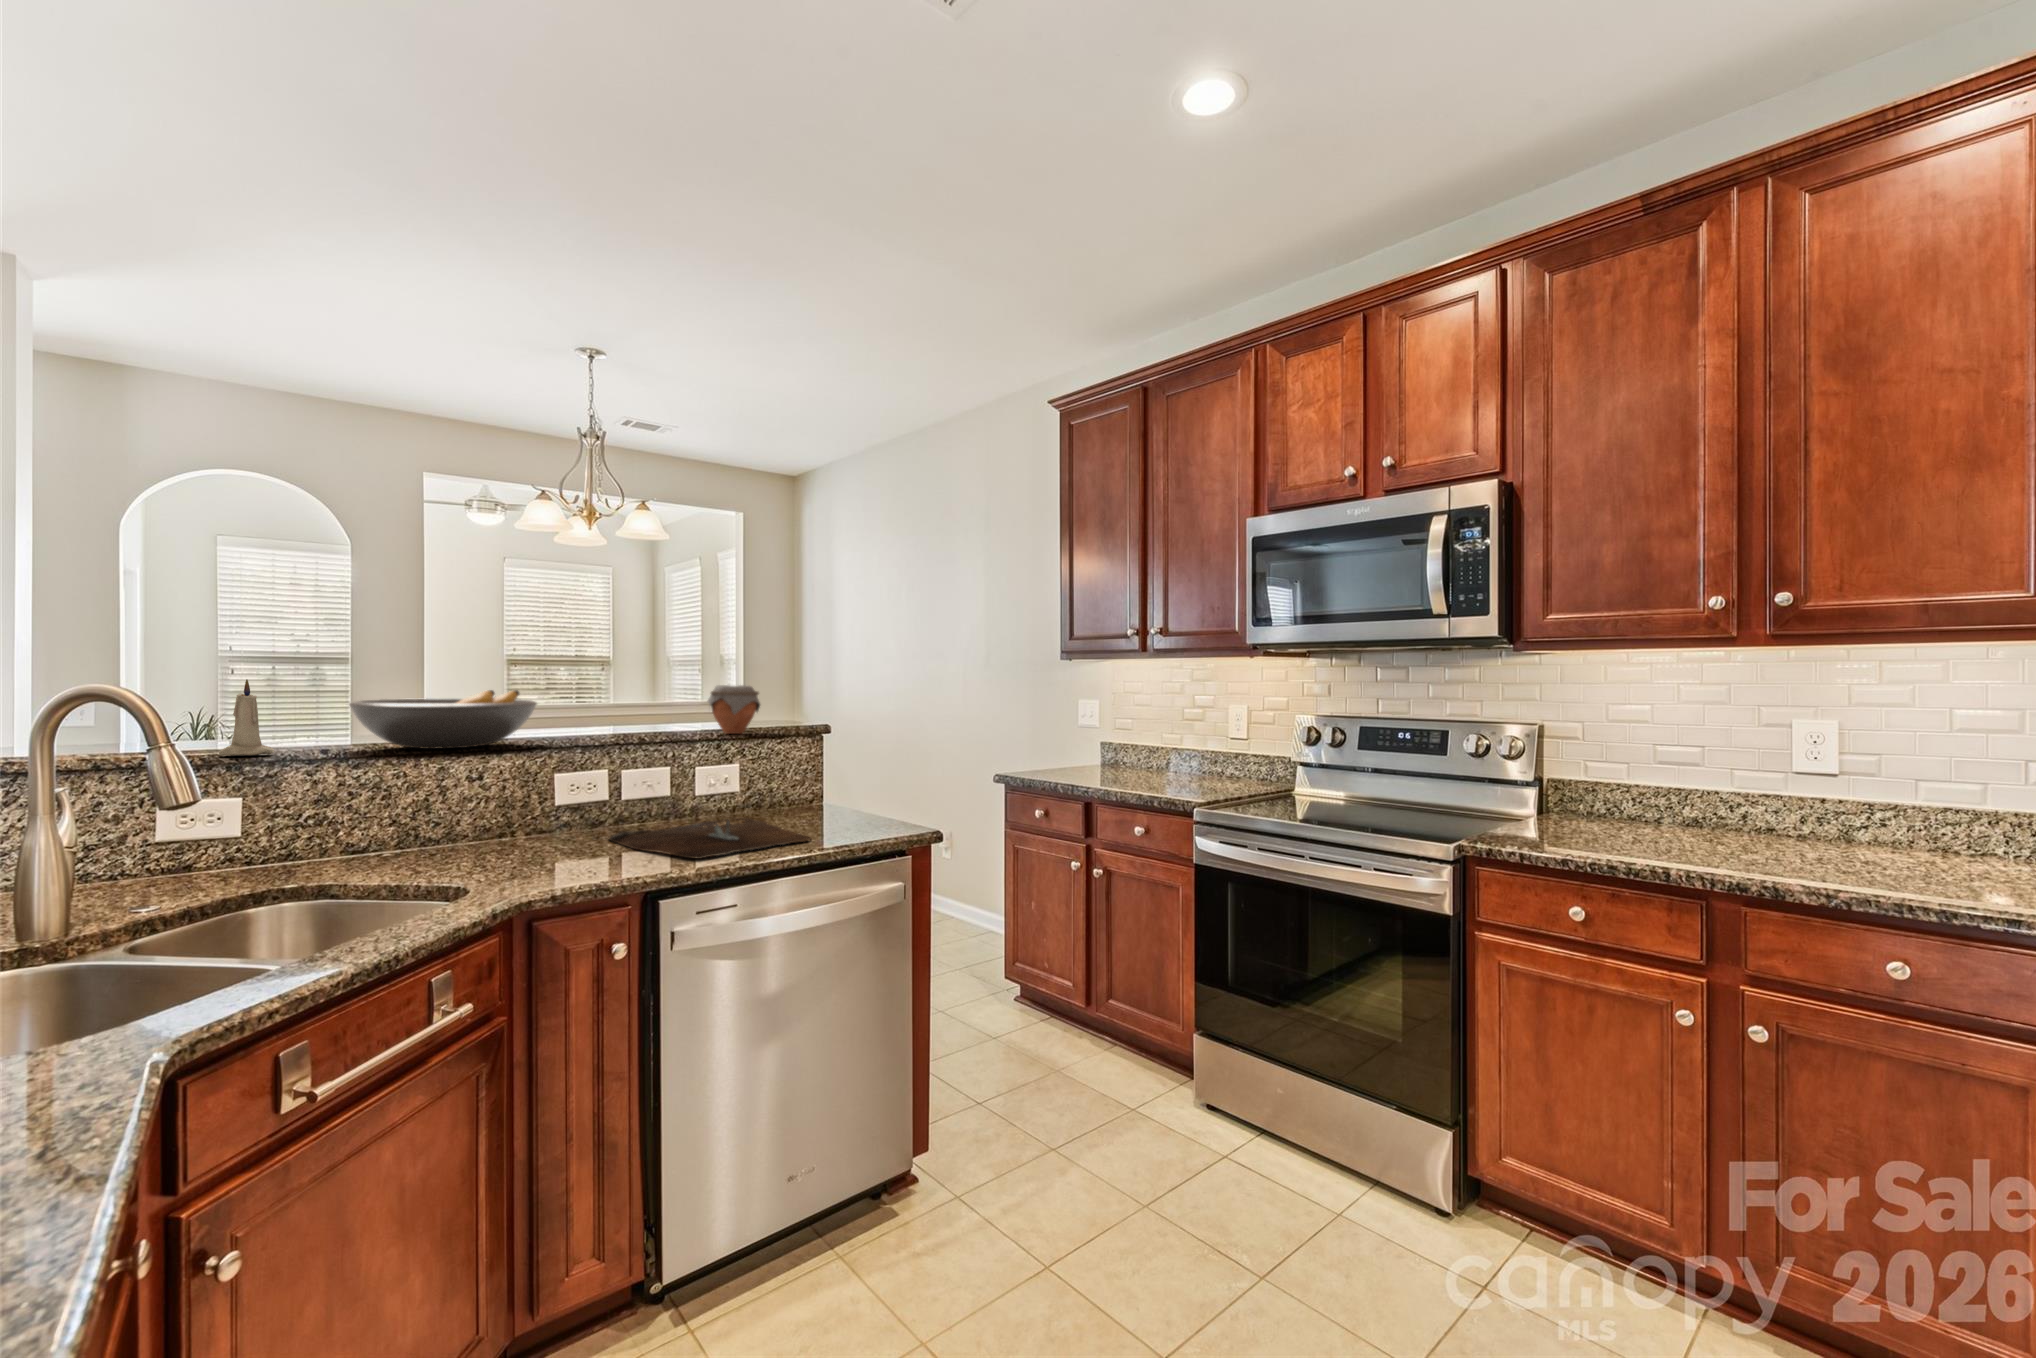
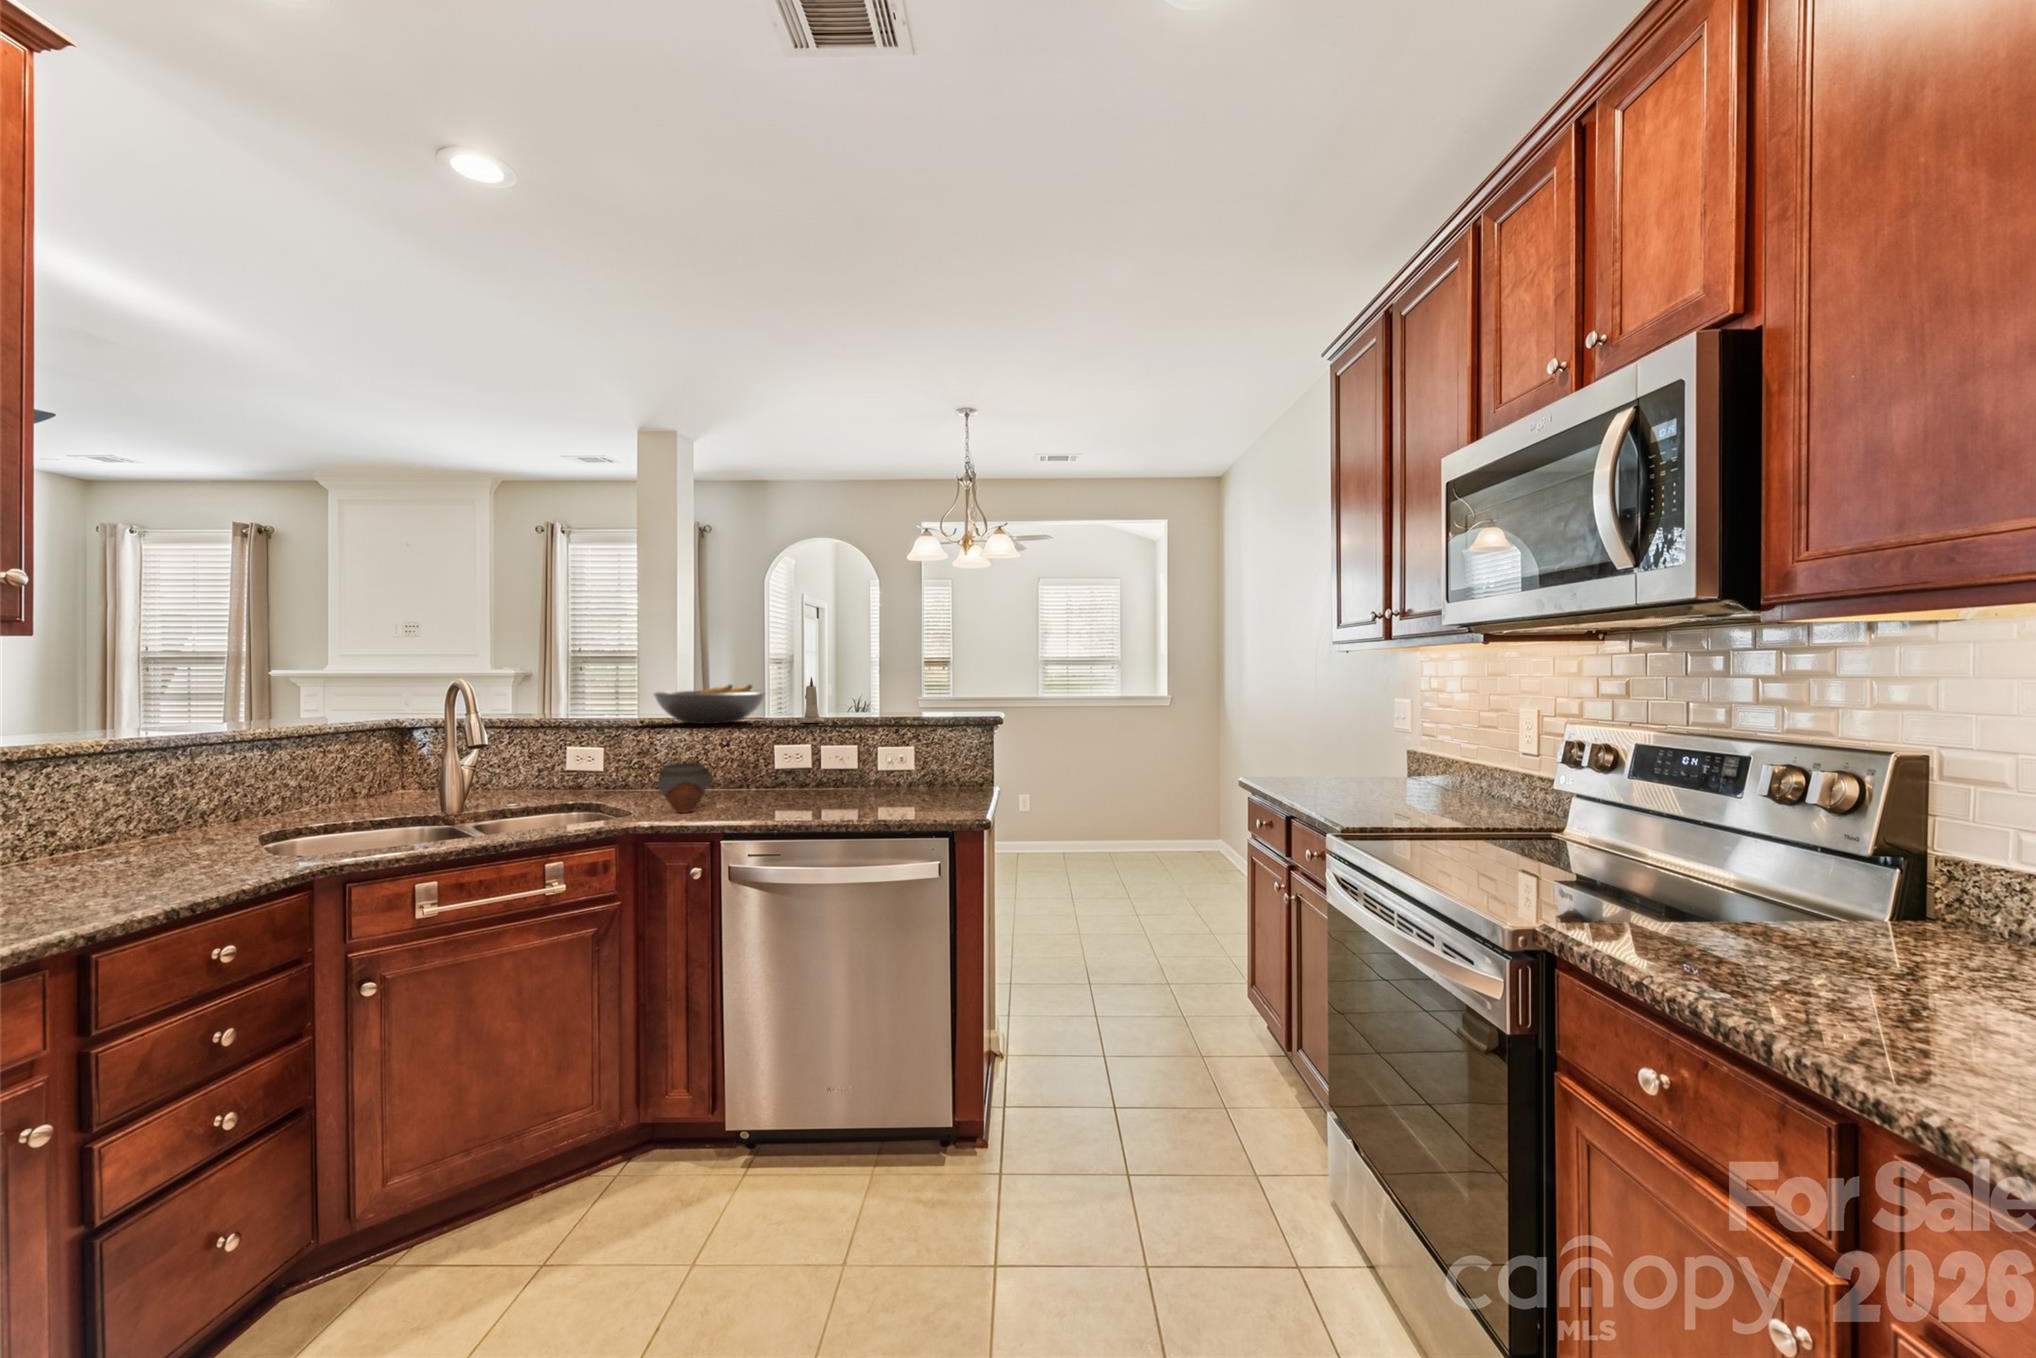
candle: present [219,680,274,756] -> present [799,677,825,723]
jar: present [708,685,760,734] -> present [657,762,712,813]
cutting board: present [609,818,812,859] -> none [774,790,911,815]

